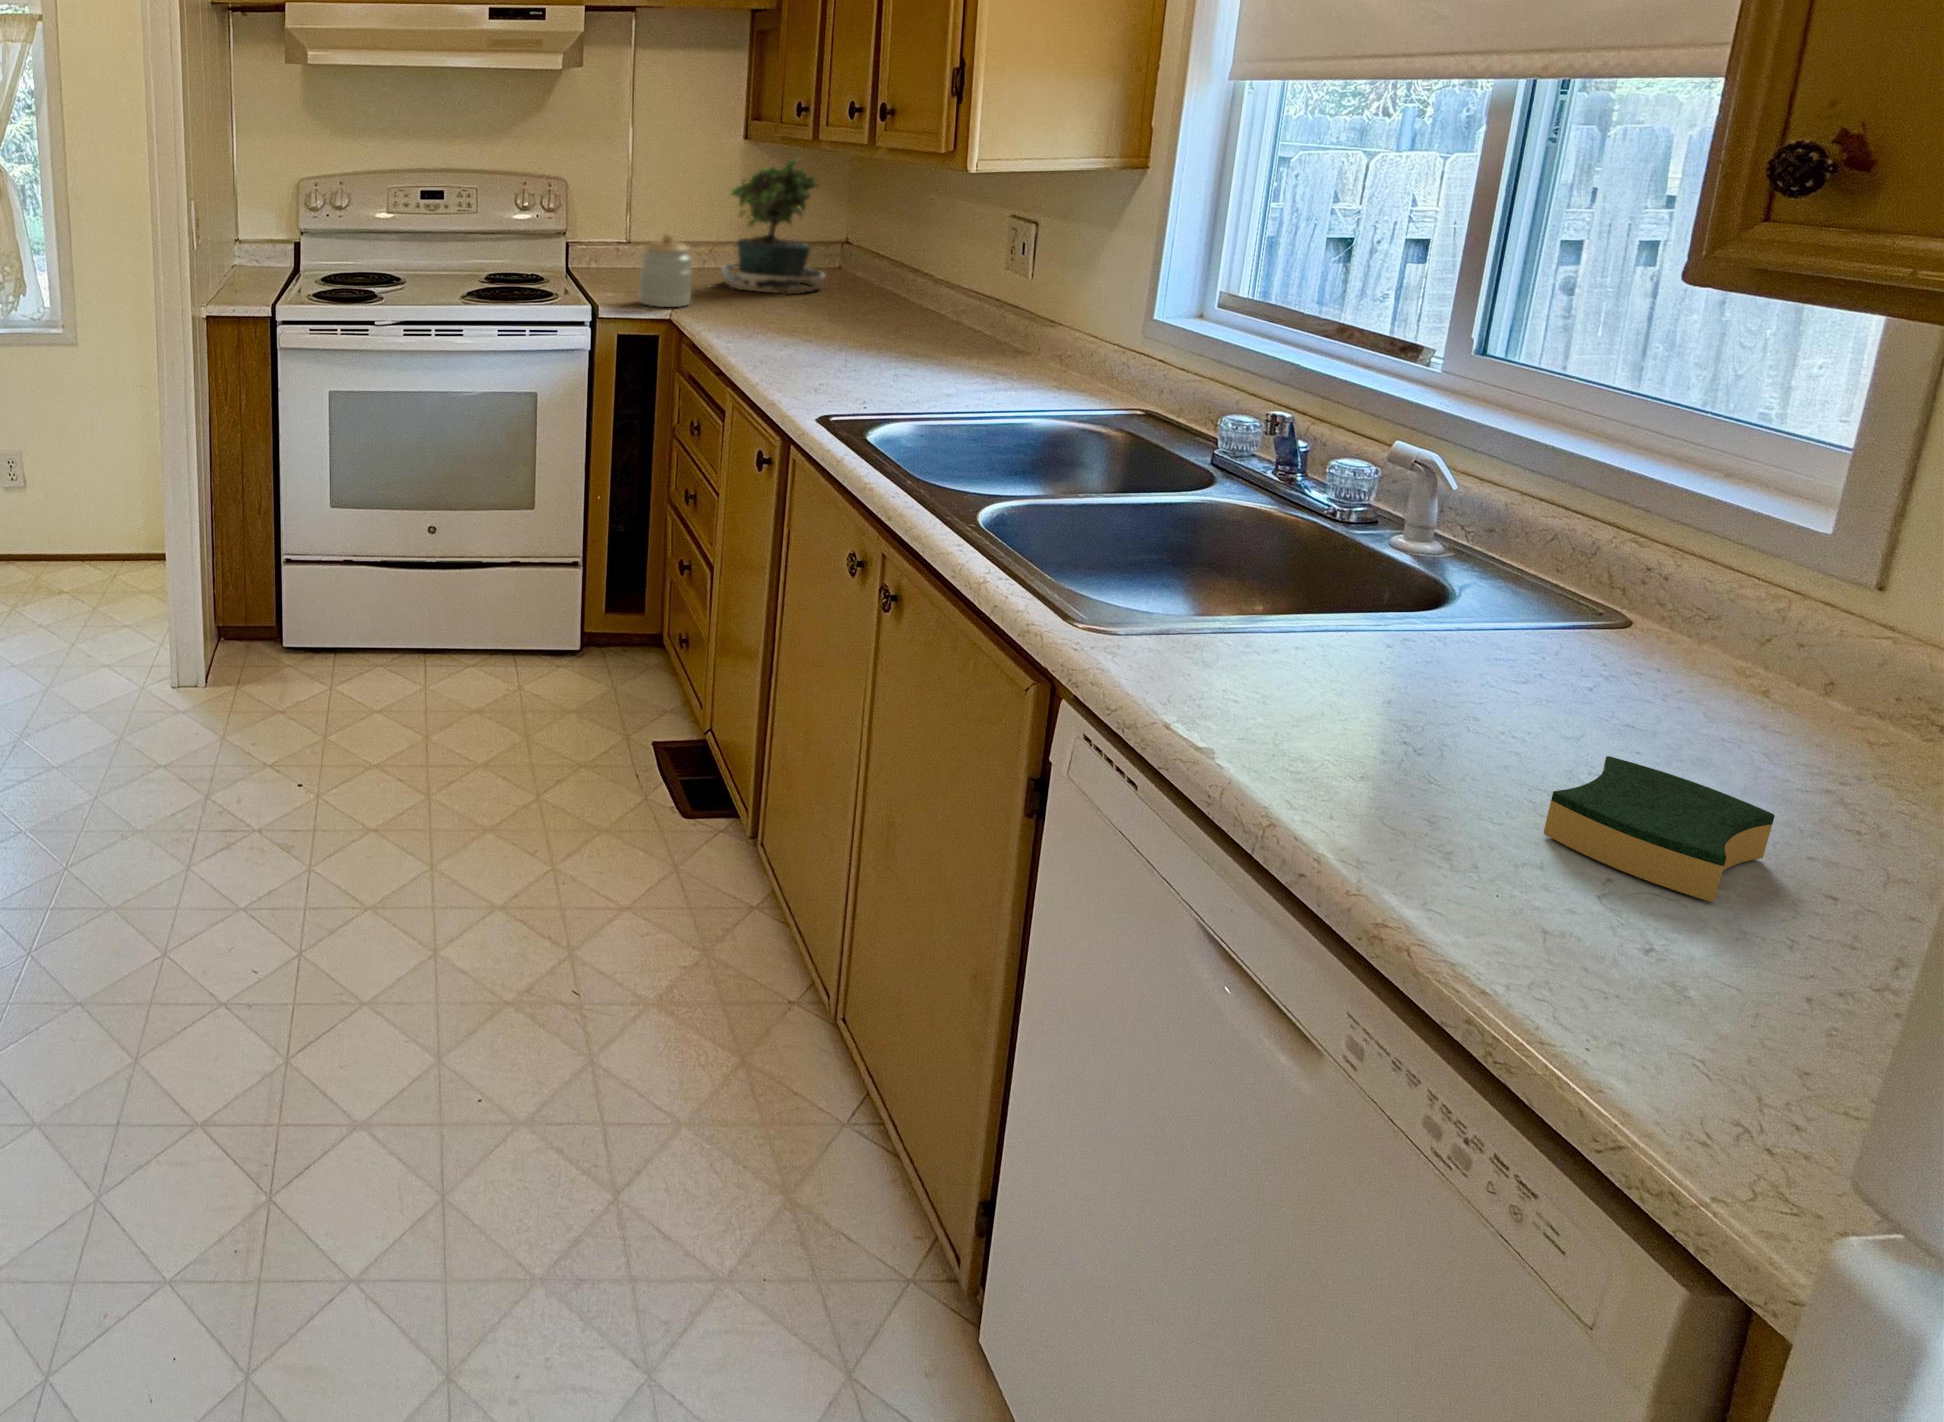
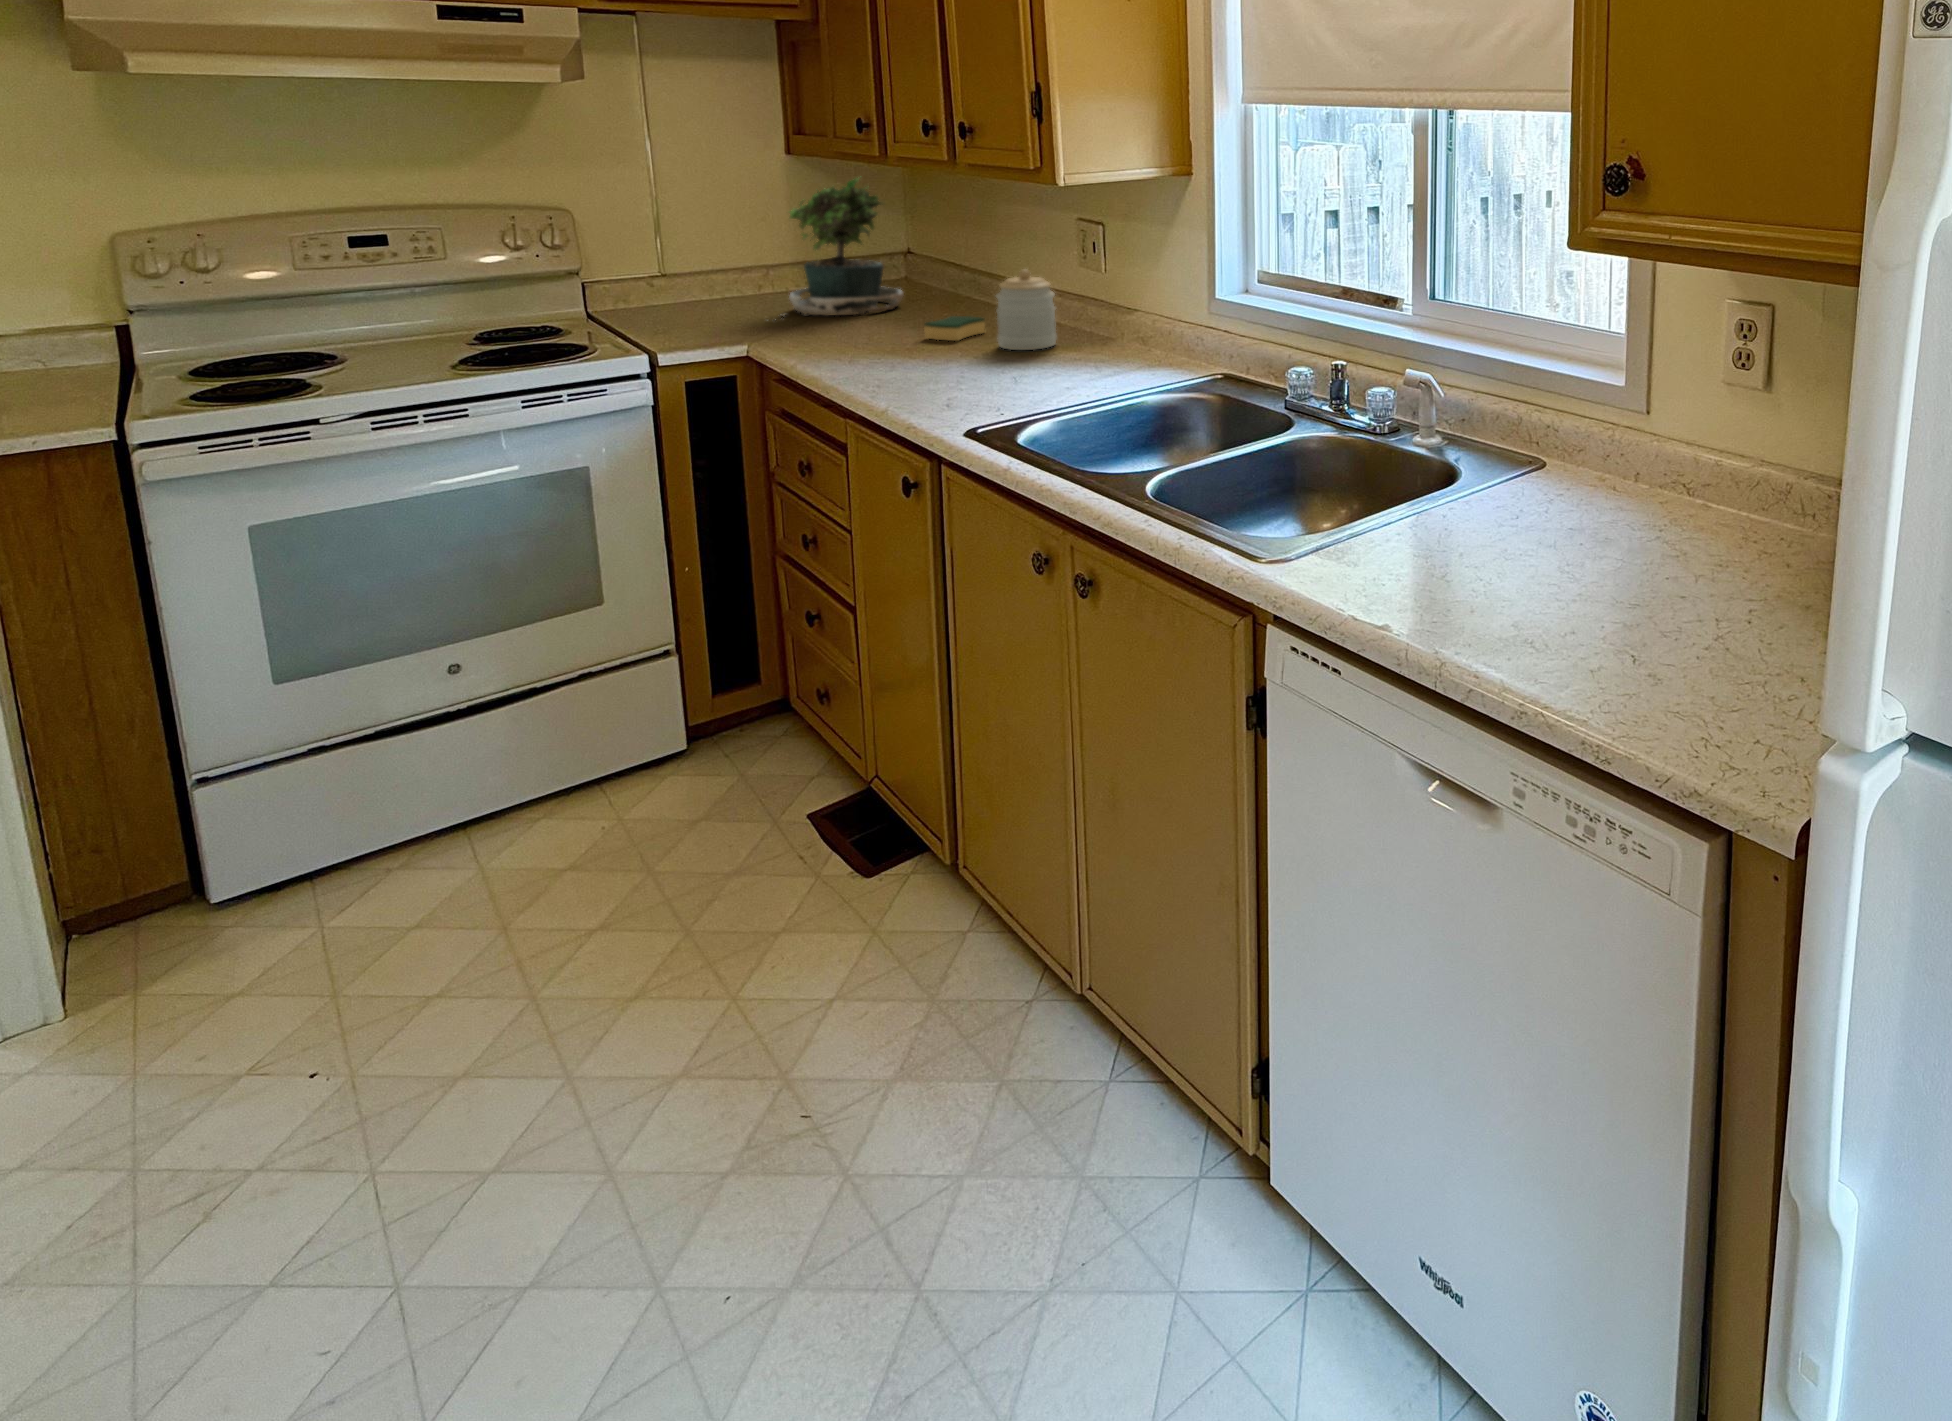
jar: present [639,234,692,307] -> present [996,269,1056,350]
sponge: present [1544,756,1775,902] -> present [924,316,985,341]

